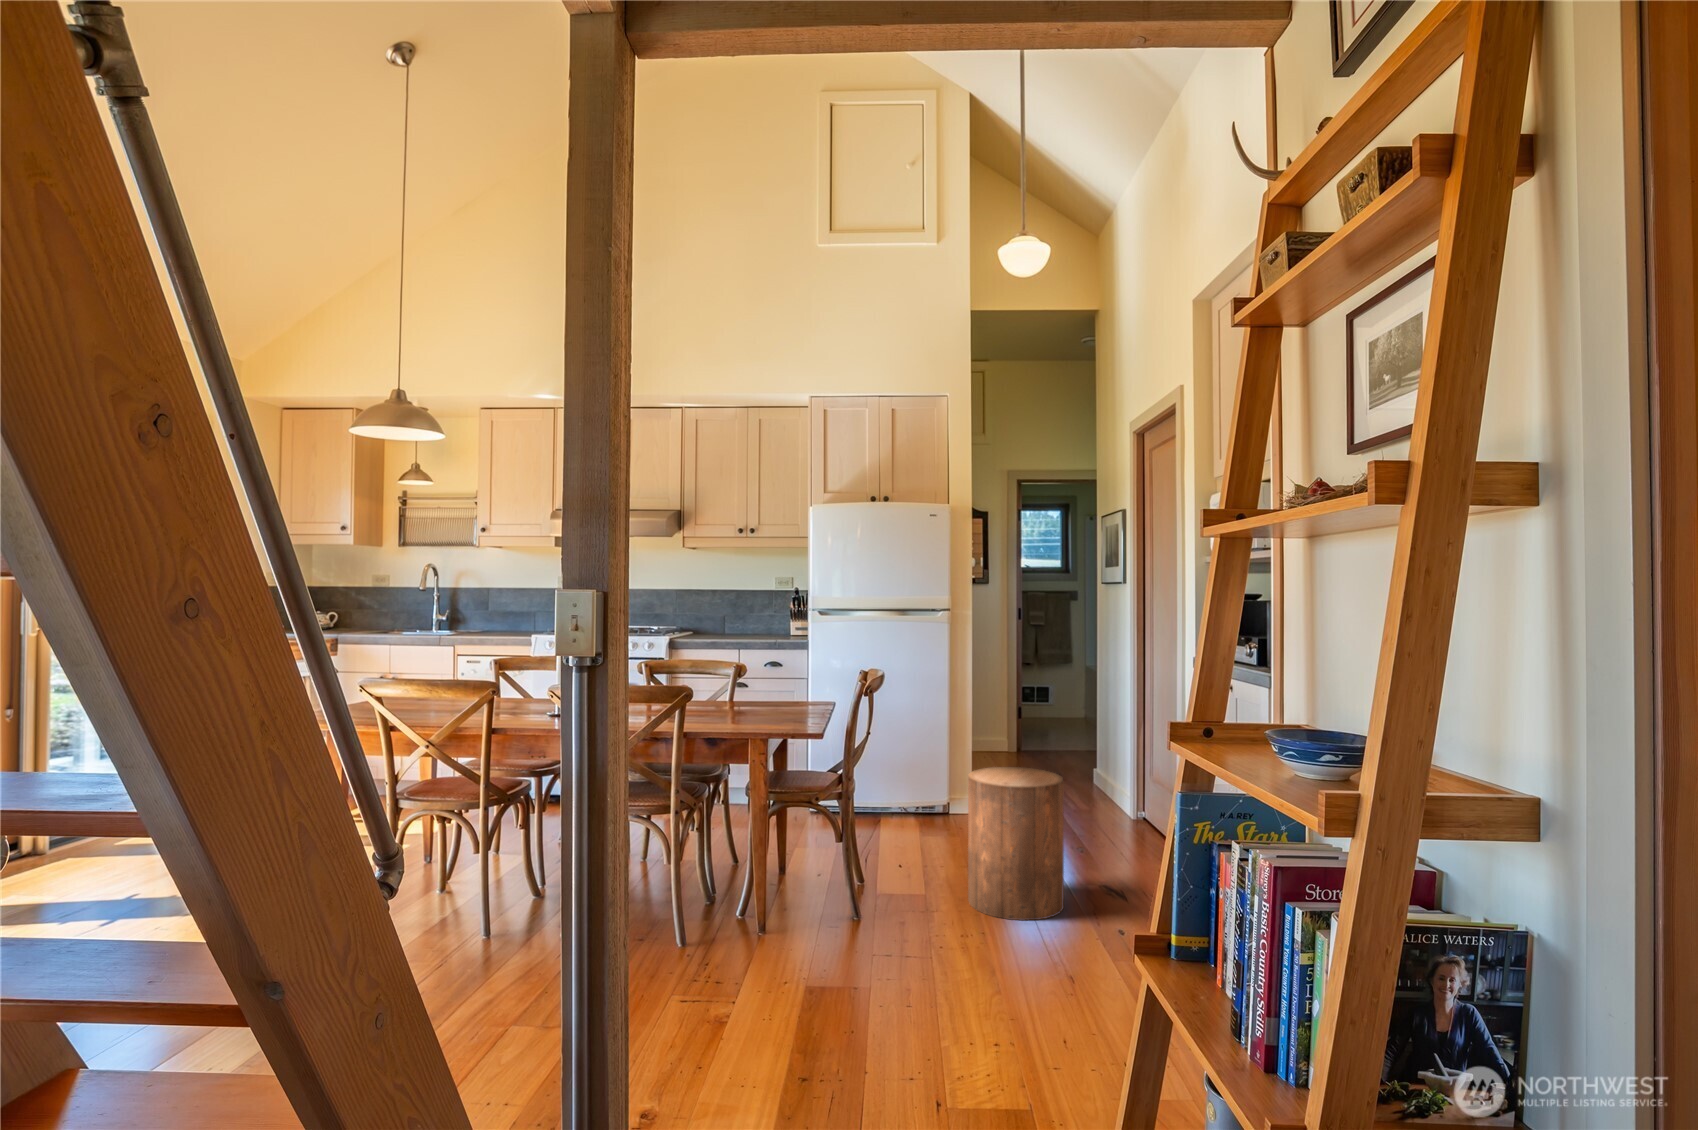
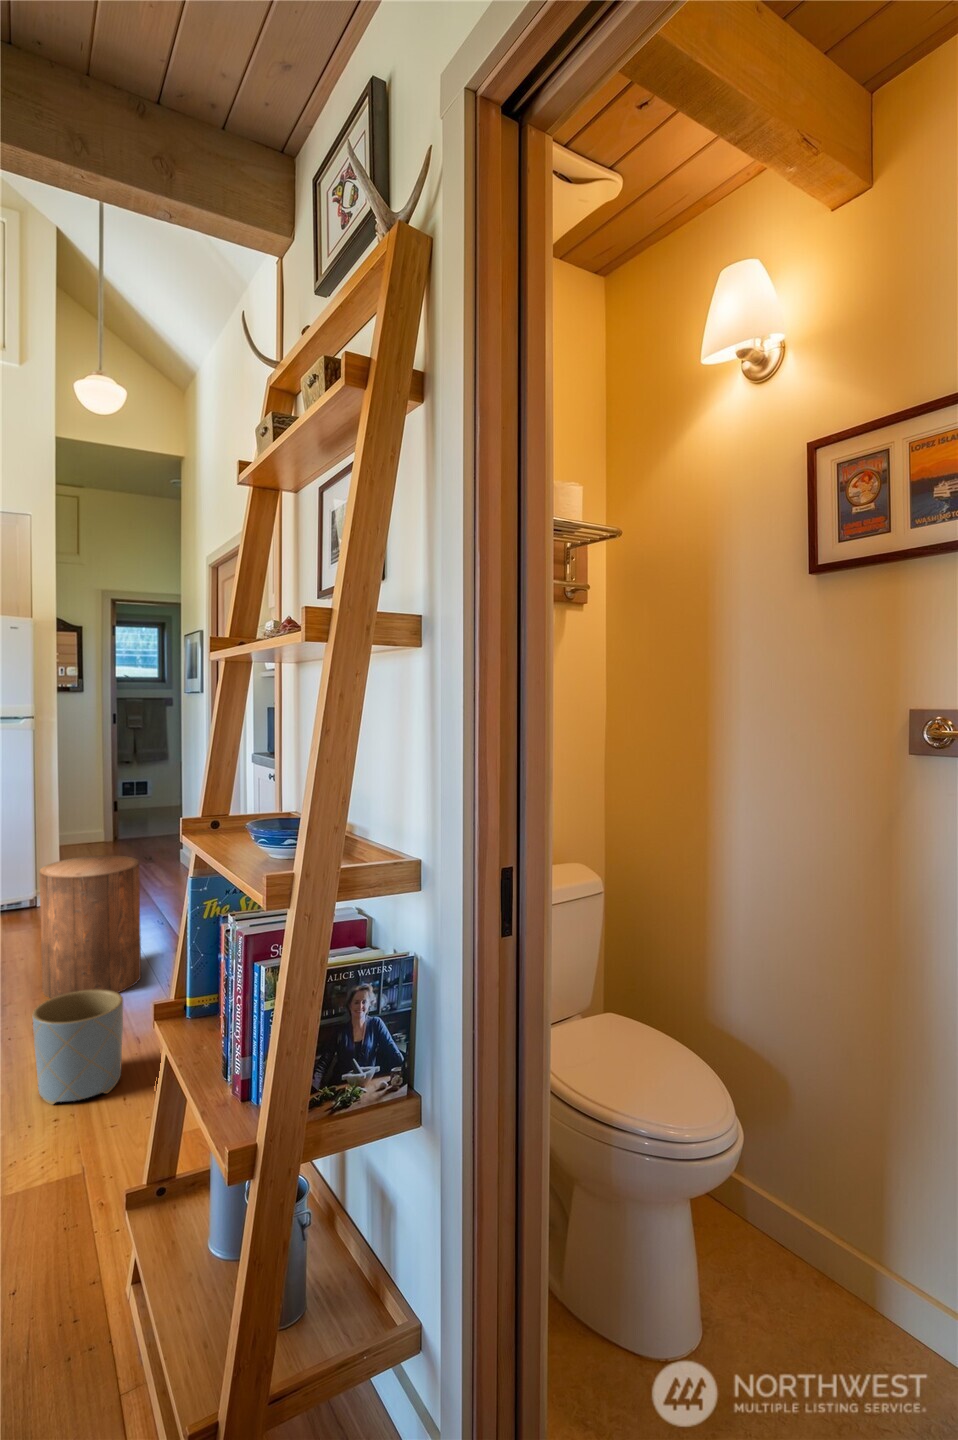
planter: none [979,906,1066,1026] -> present [33,990,123,1104]

